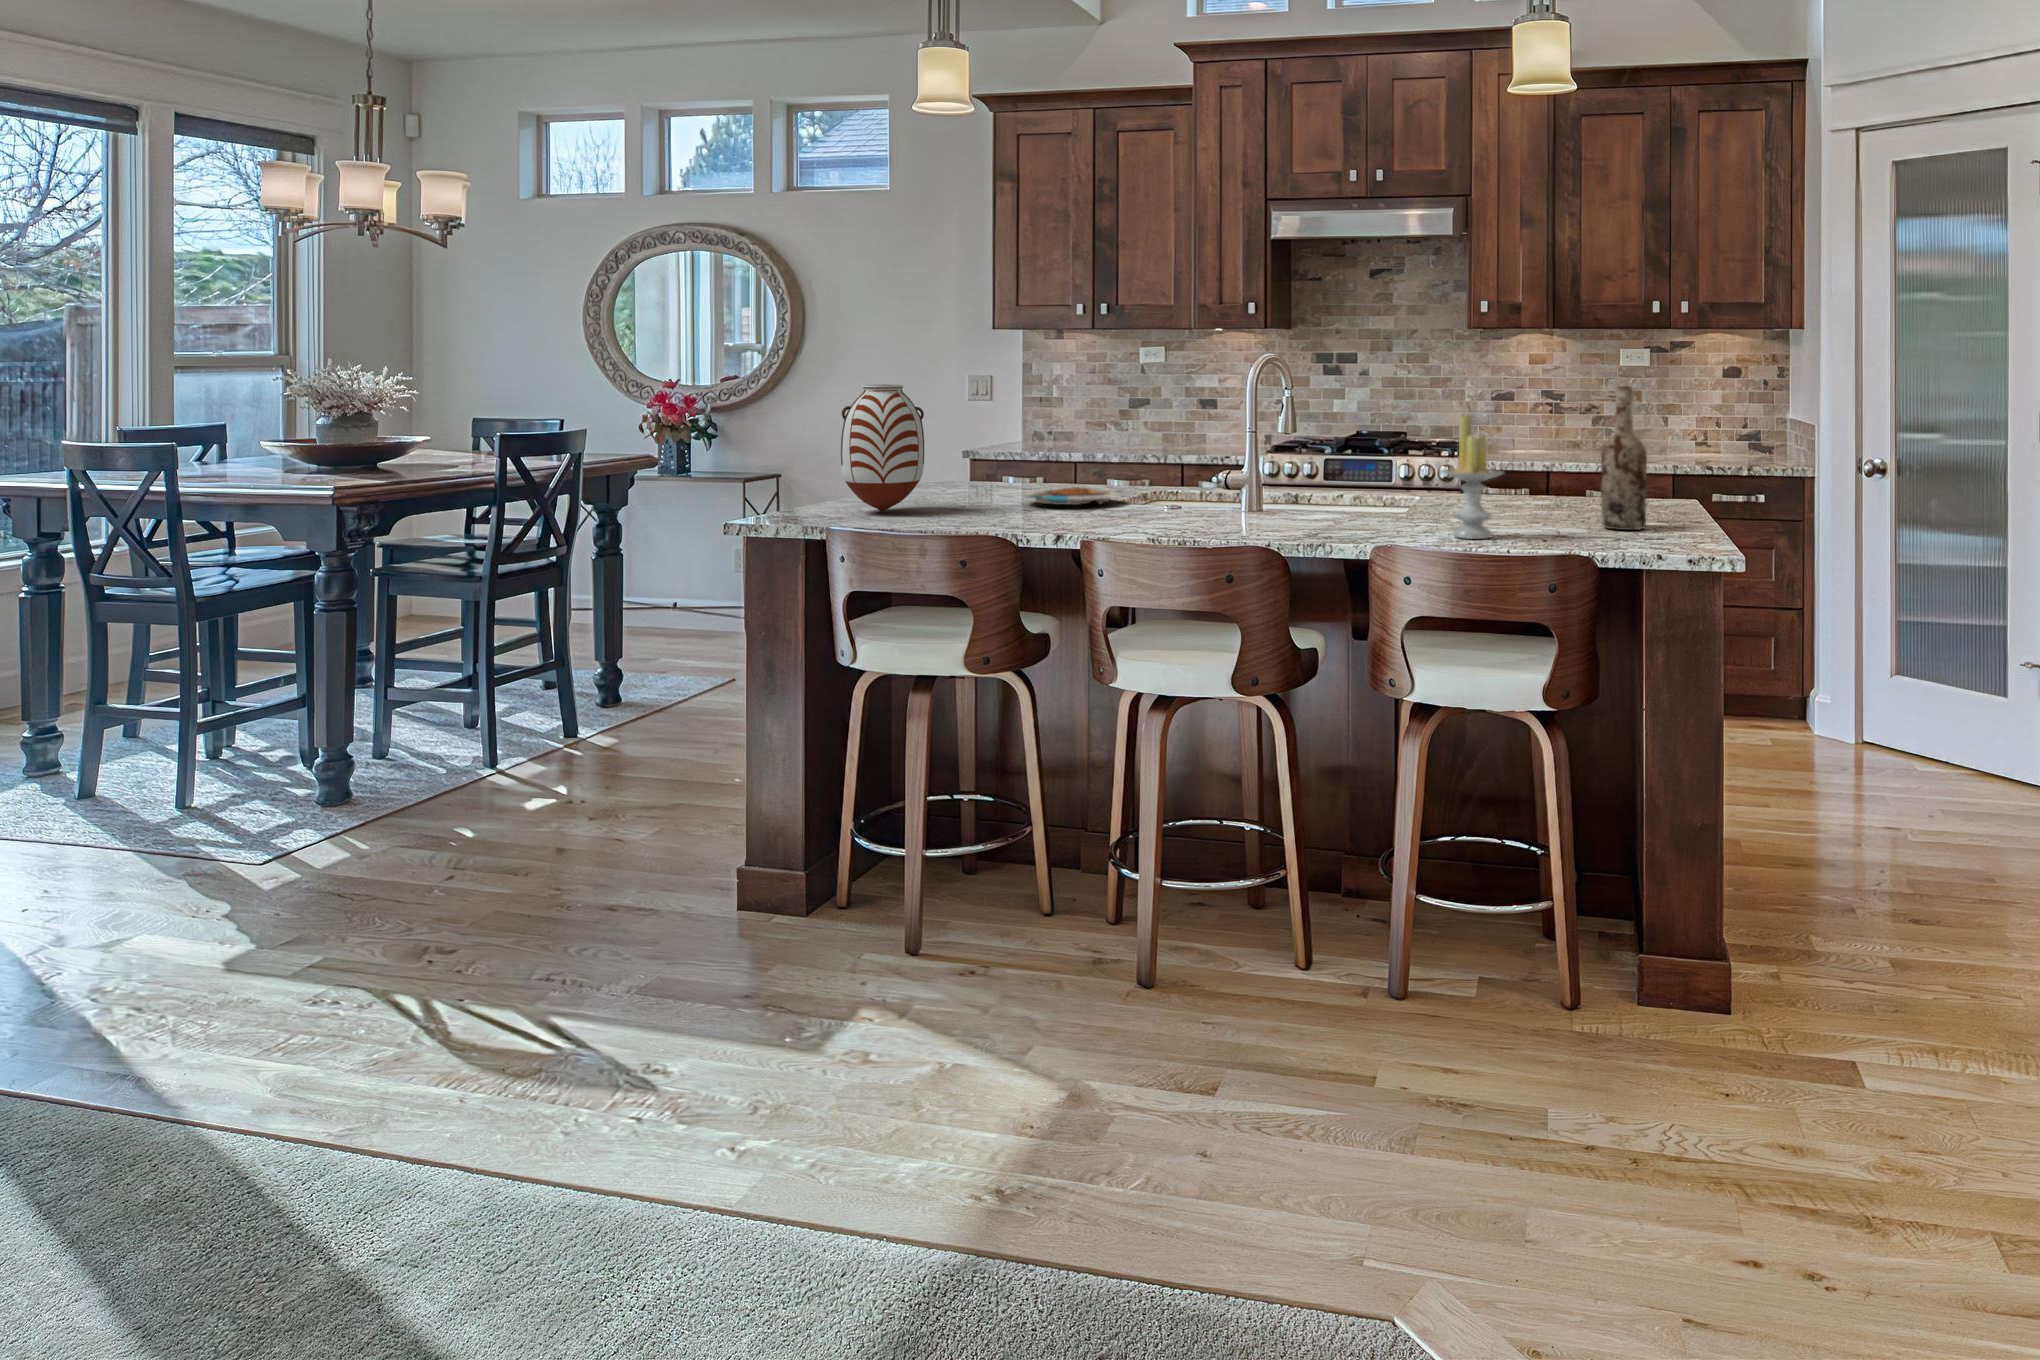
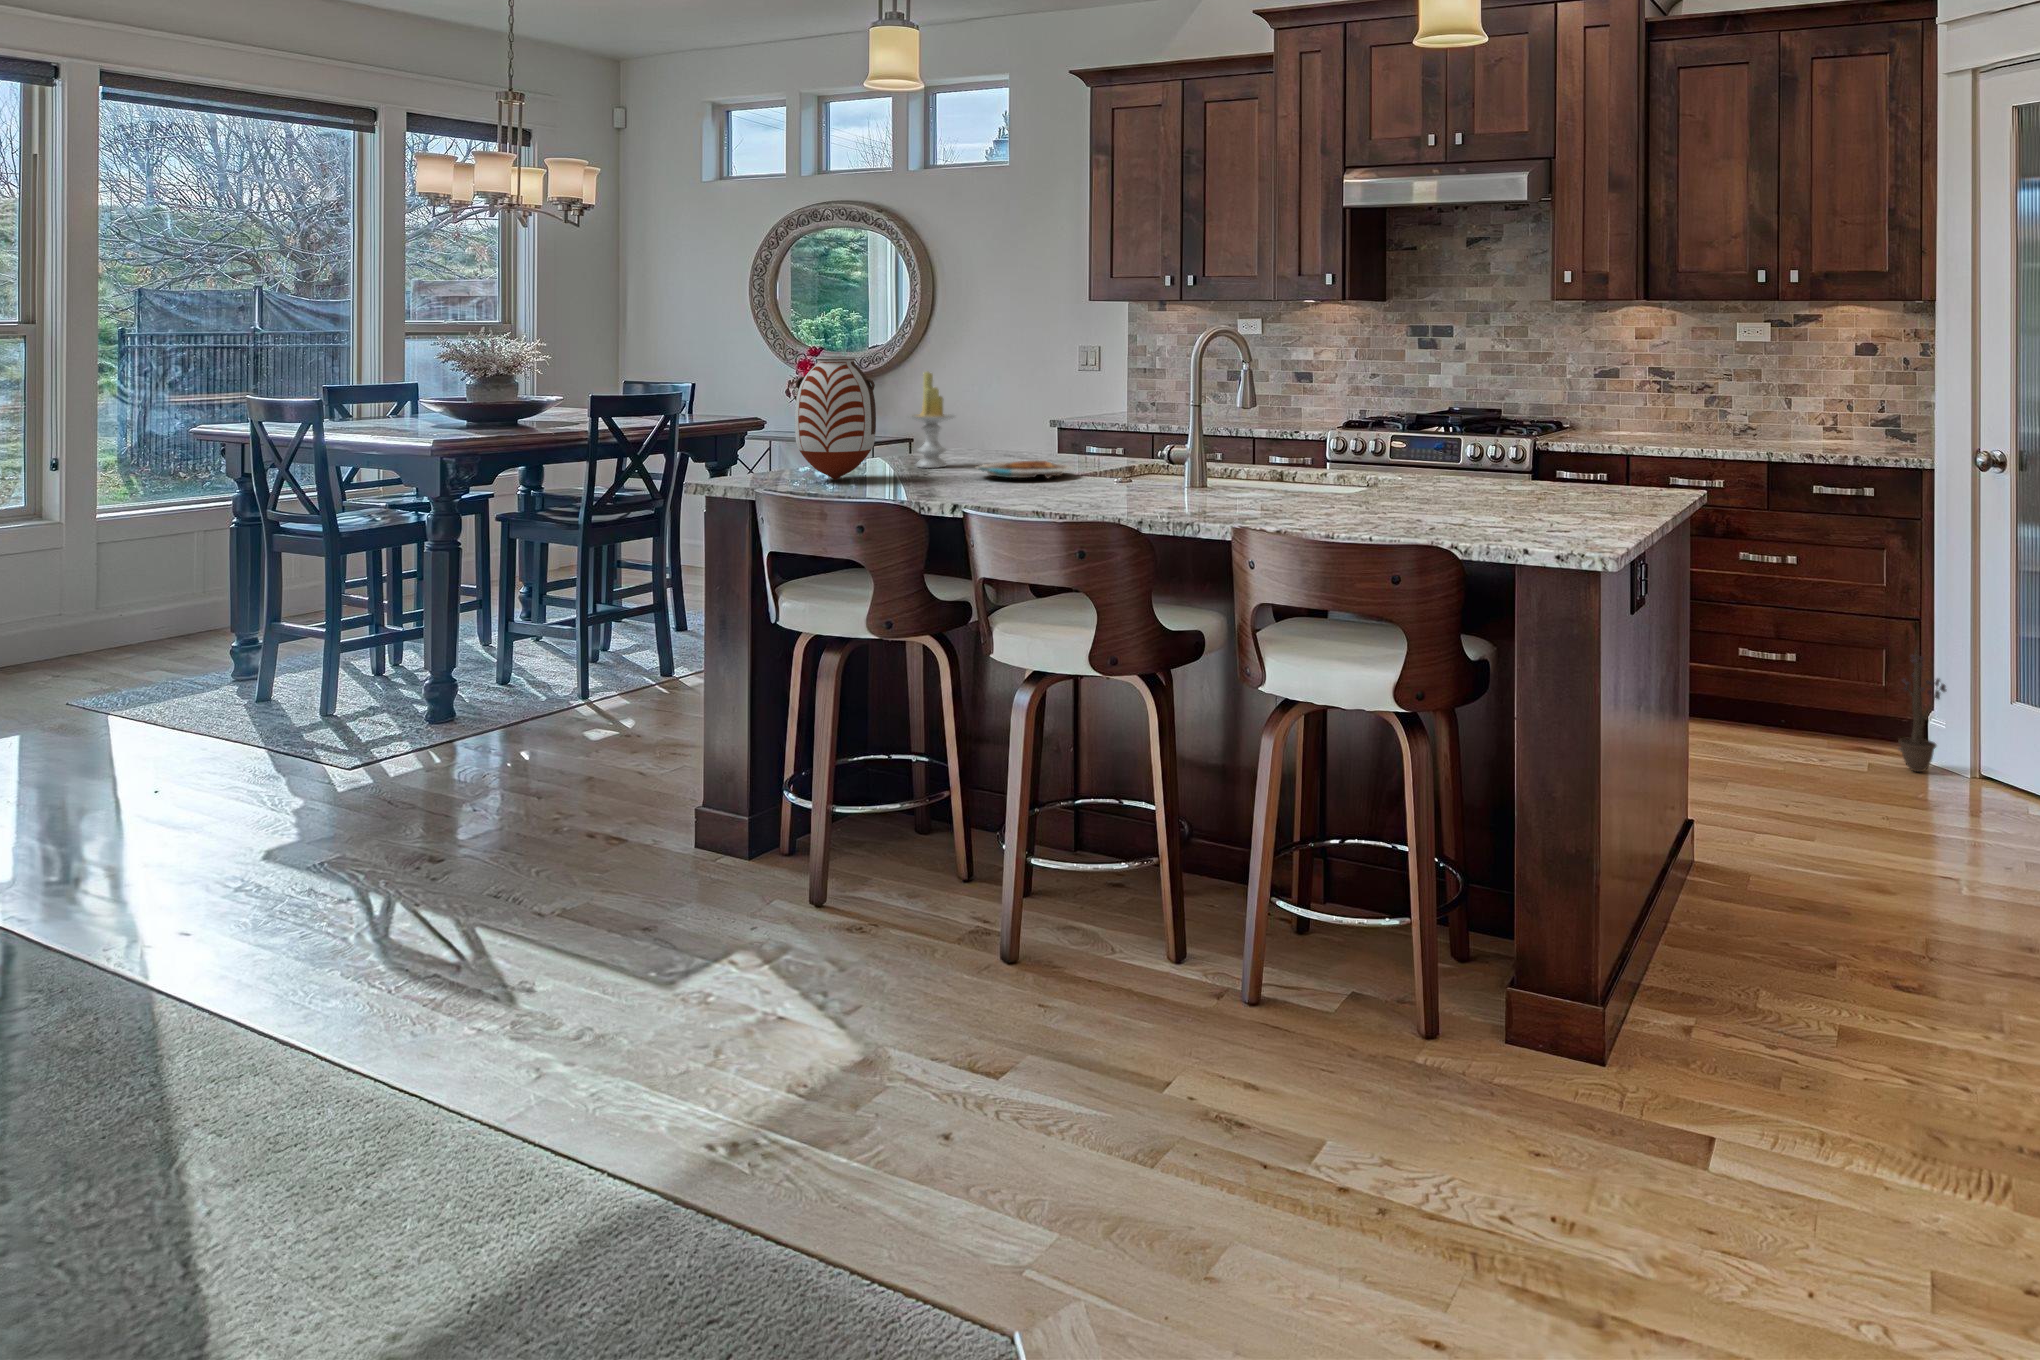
wine bottle: present [1601,386,1647,530] -> none [1514,365,1563,522]
candle: present [1442,415,1504,539] -> present [908,372,955,468]
decorative plant: none [1795,635,1846,746] -> present [1899,647,1946,772]

